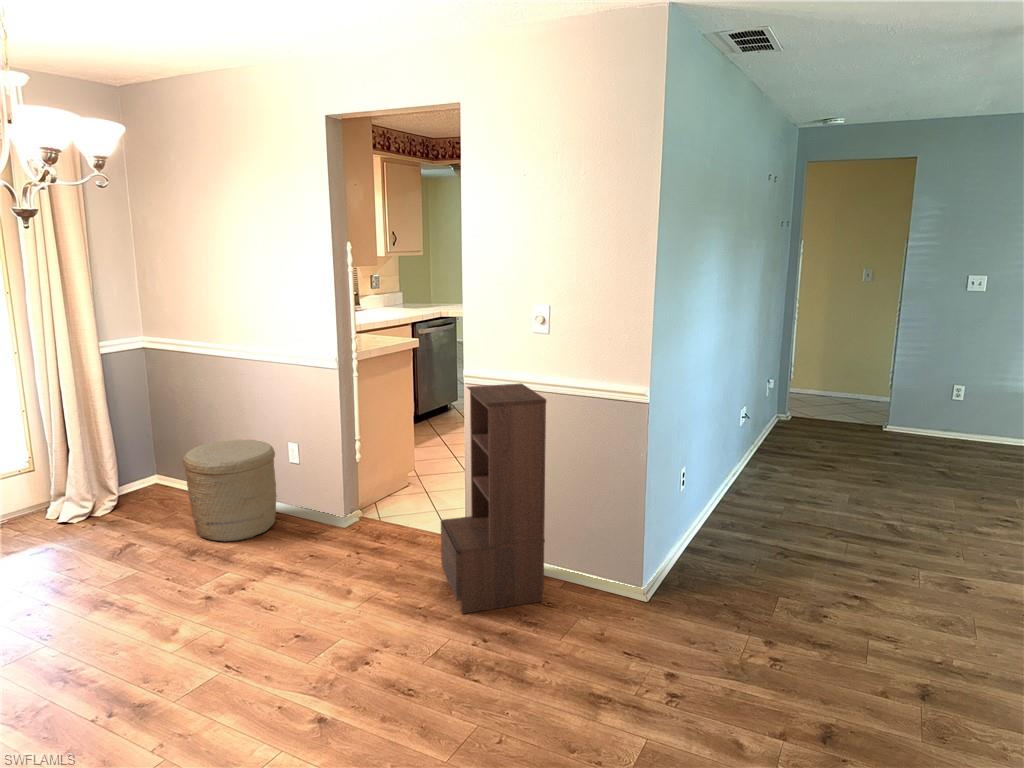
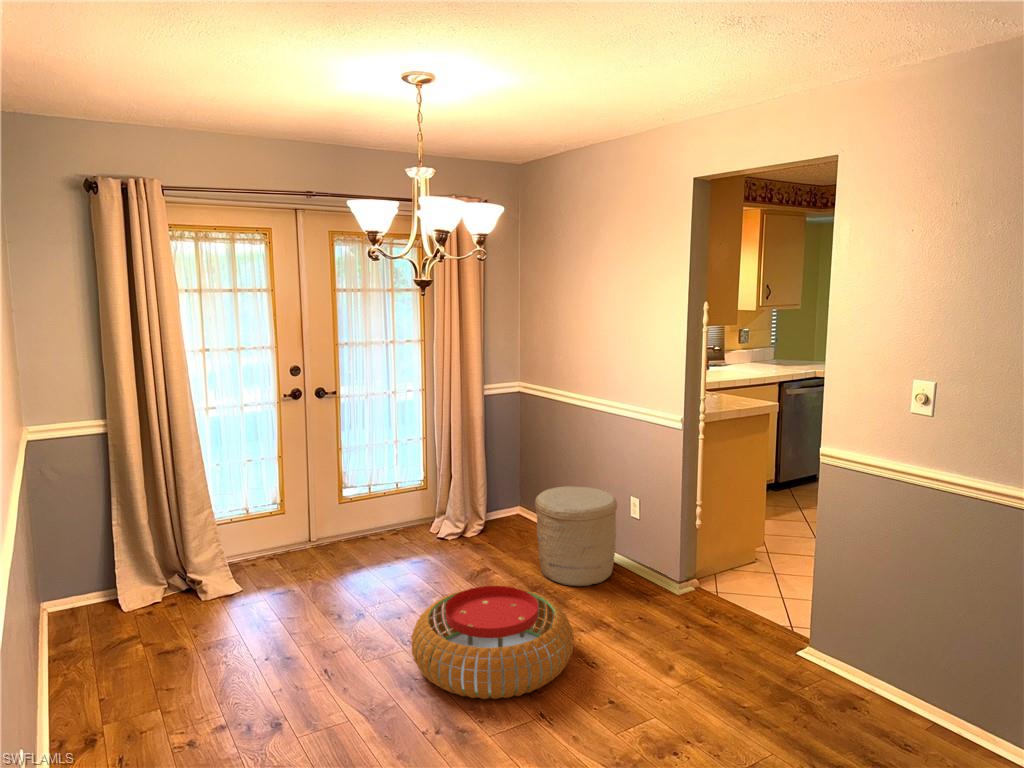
bookshelf: present [441,384,547,614] -> none [775,469,918,743]
pouf: none [49,550,250,676] -> present [411,586,574,699]

